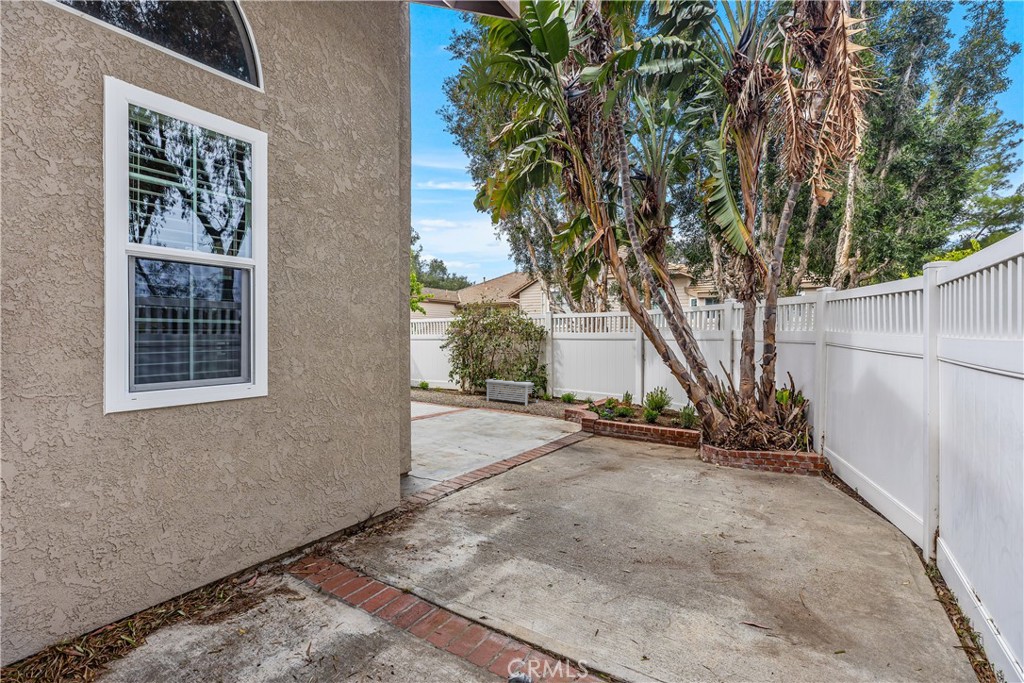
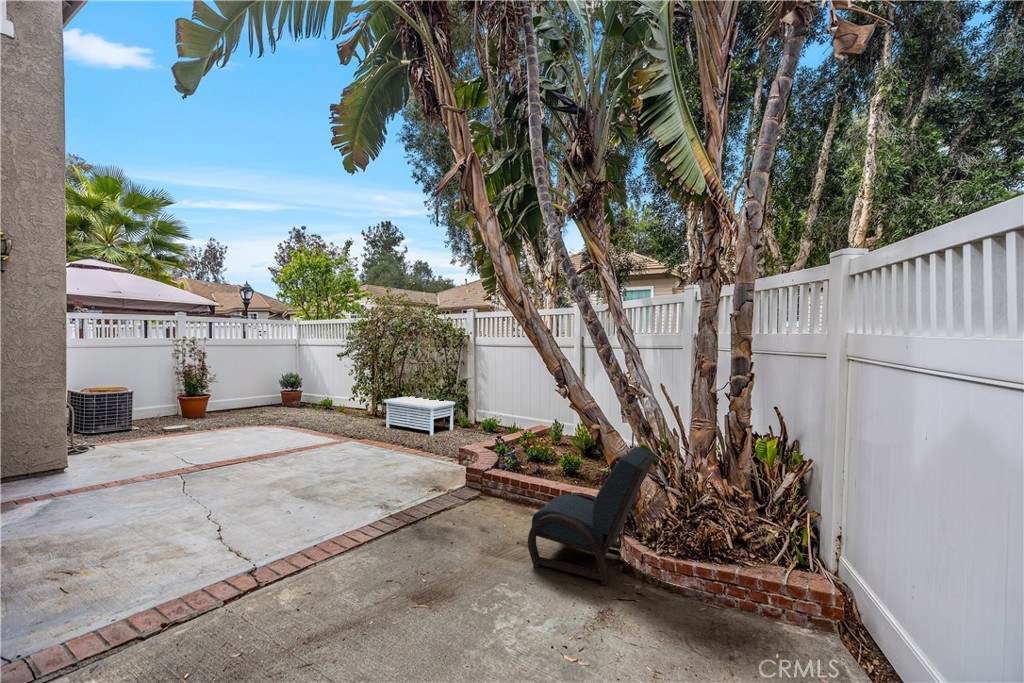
lounge chair: none [652,395,722,465] -> present [528,447,656,585]

